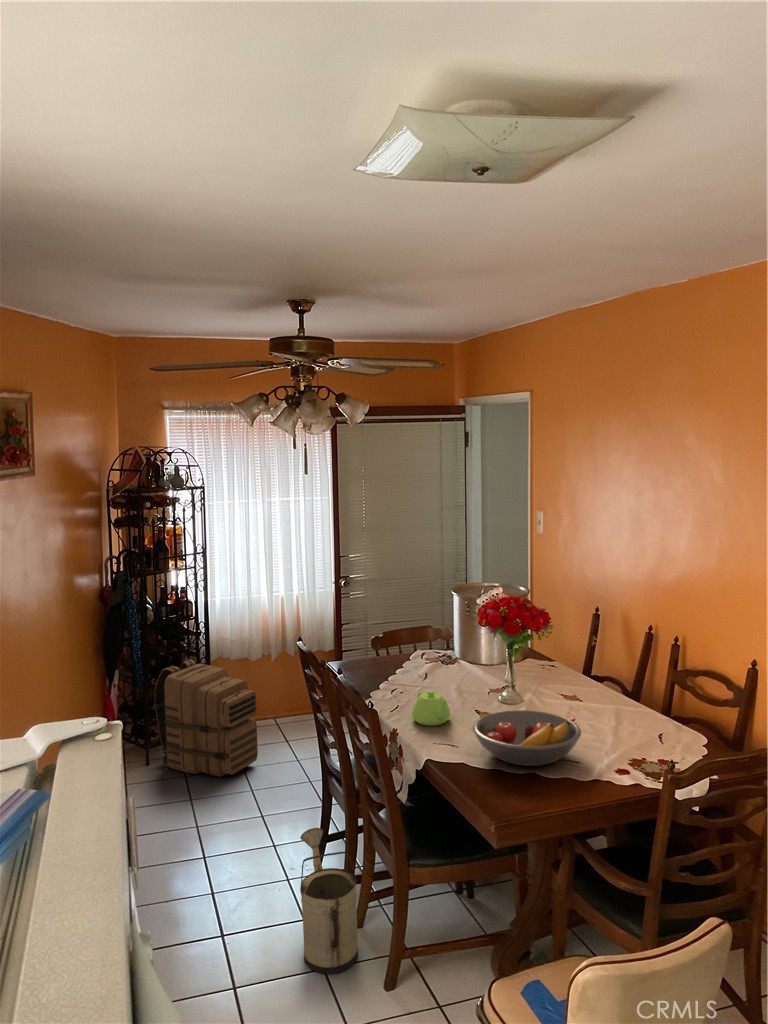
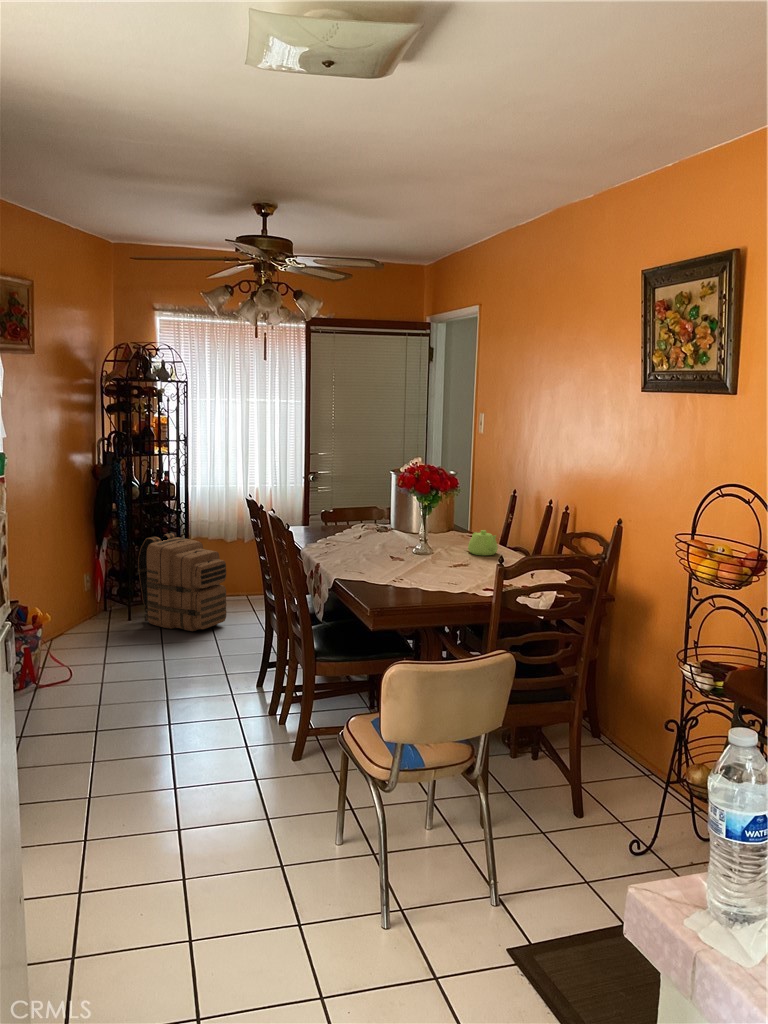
teapot: present [412,691,450,726] -> present [468,530,498,555]
fruit bowl: present [473,710,581,766] -> none [379,552,466,588]
watering can: present [300,828,358,974] -> none [239,648,285,752]

